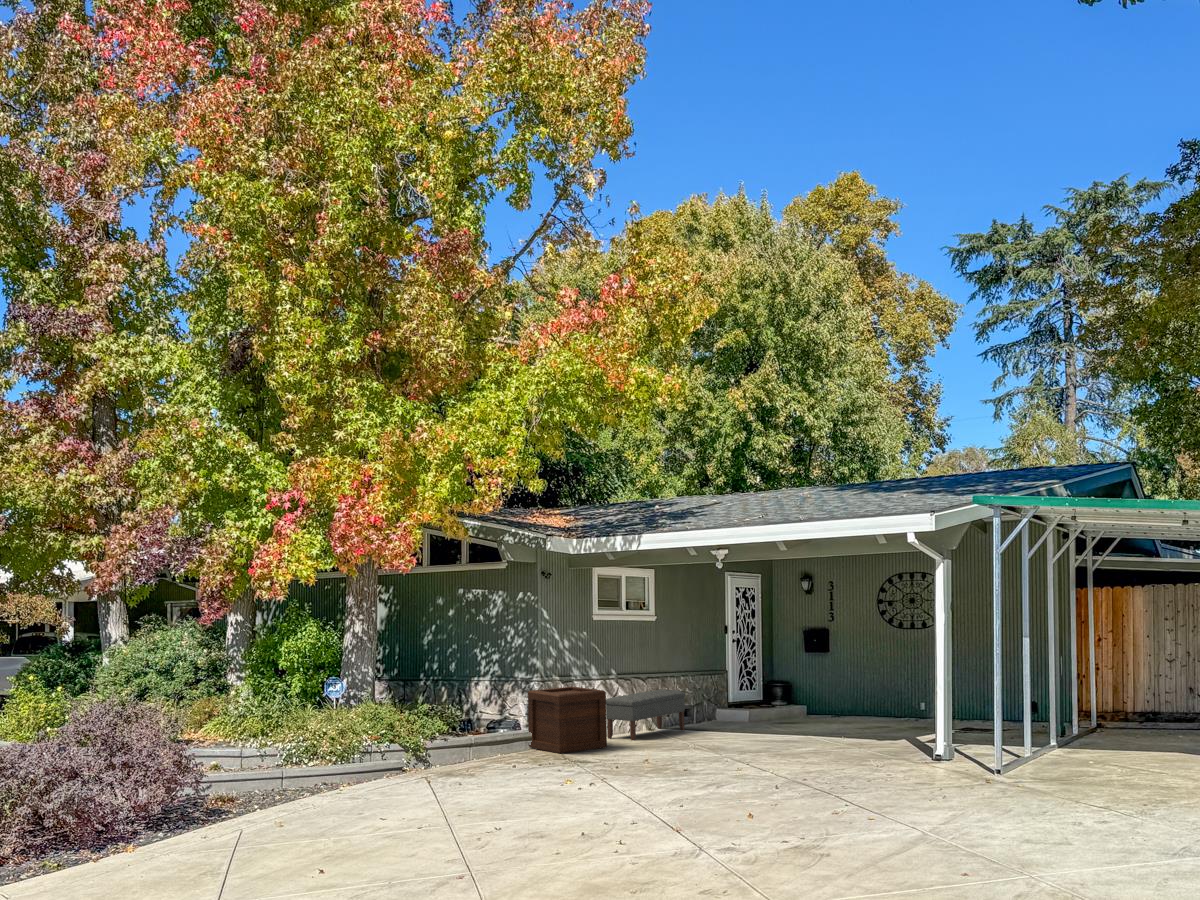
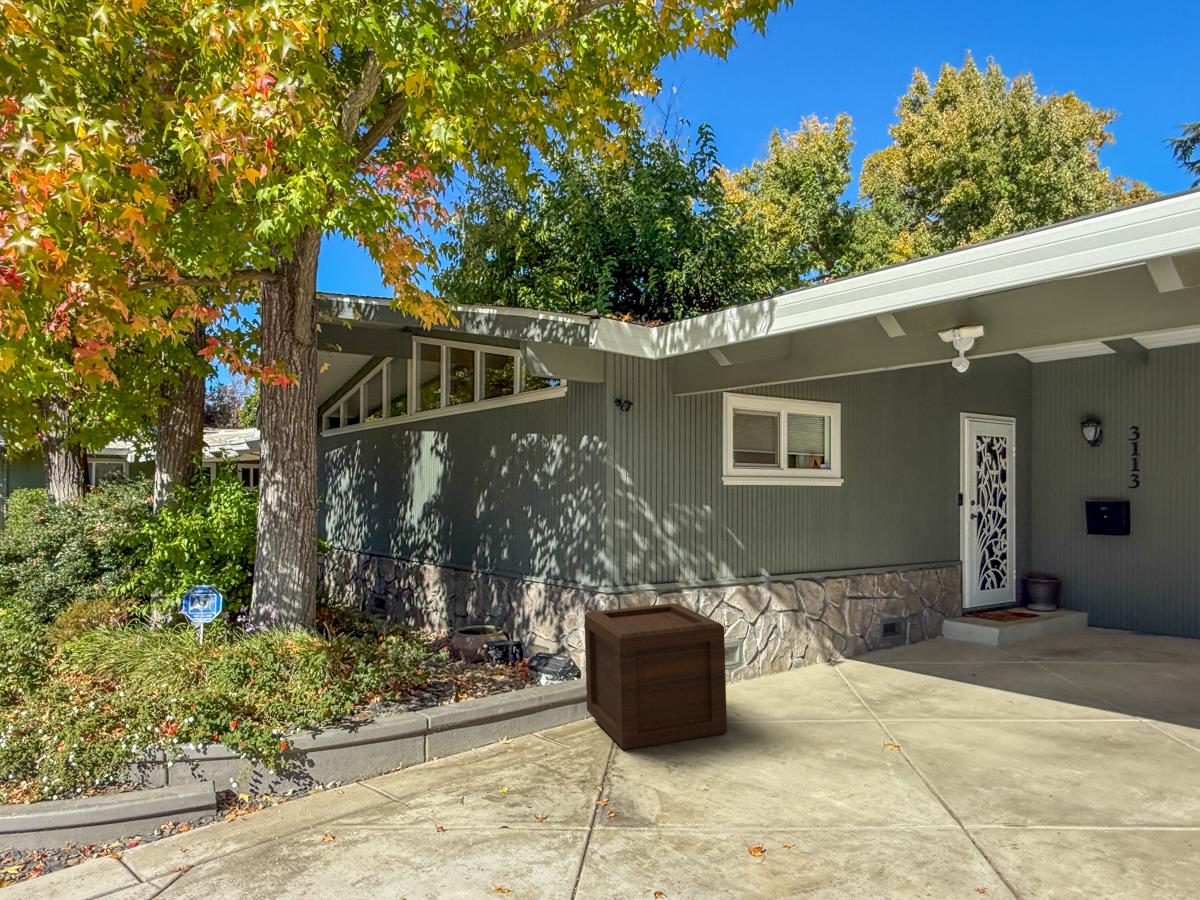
bench: present [606,689,685,740] -> none [743,598,892,703]

